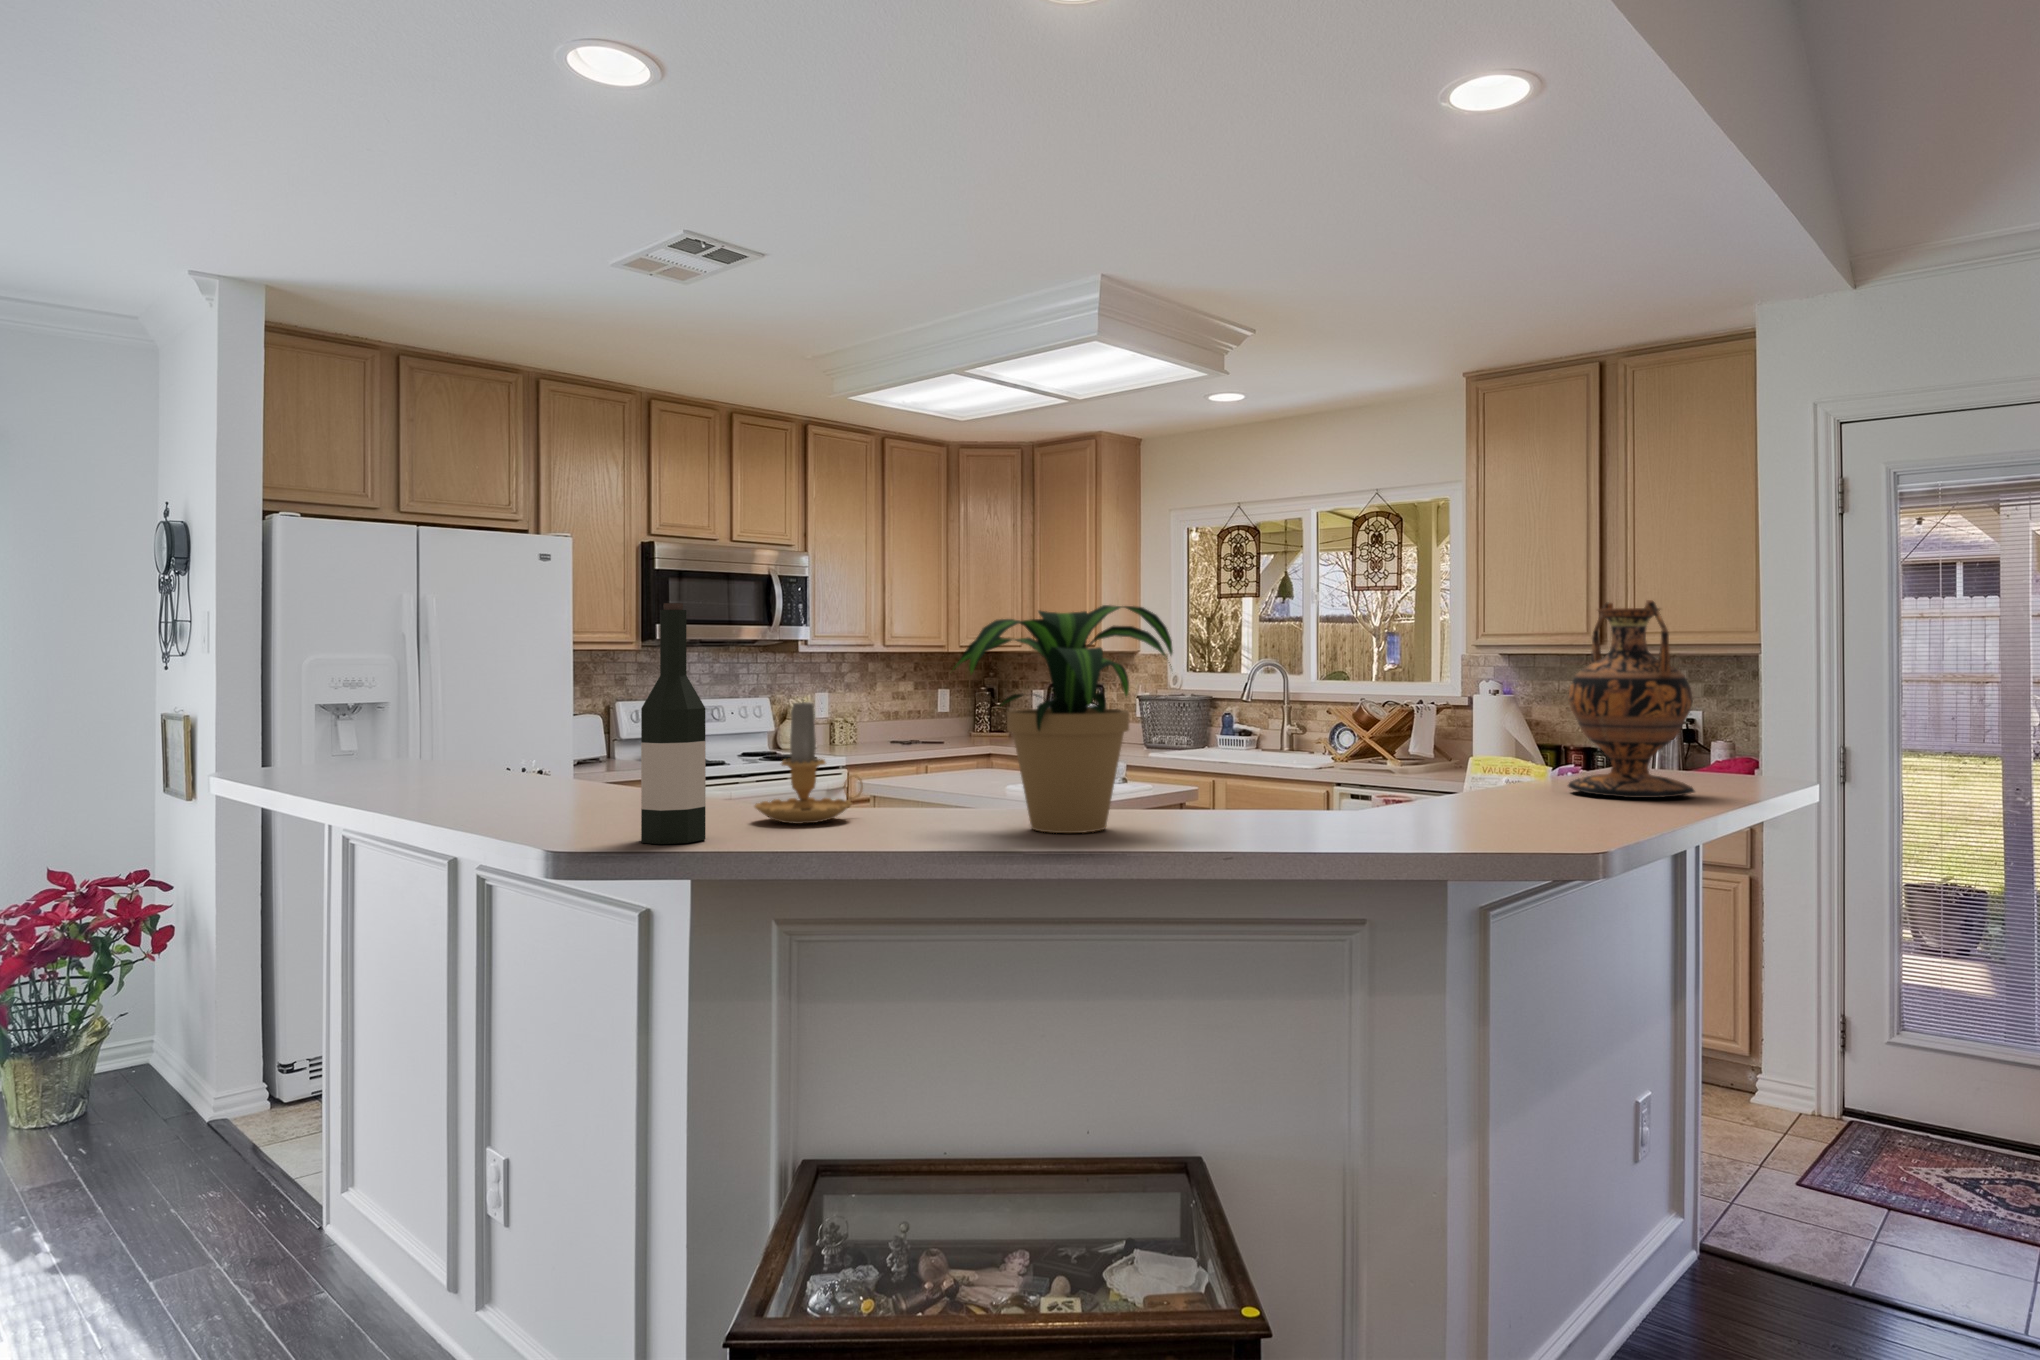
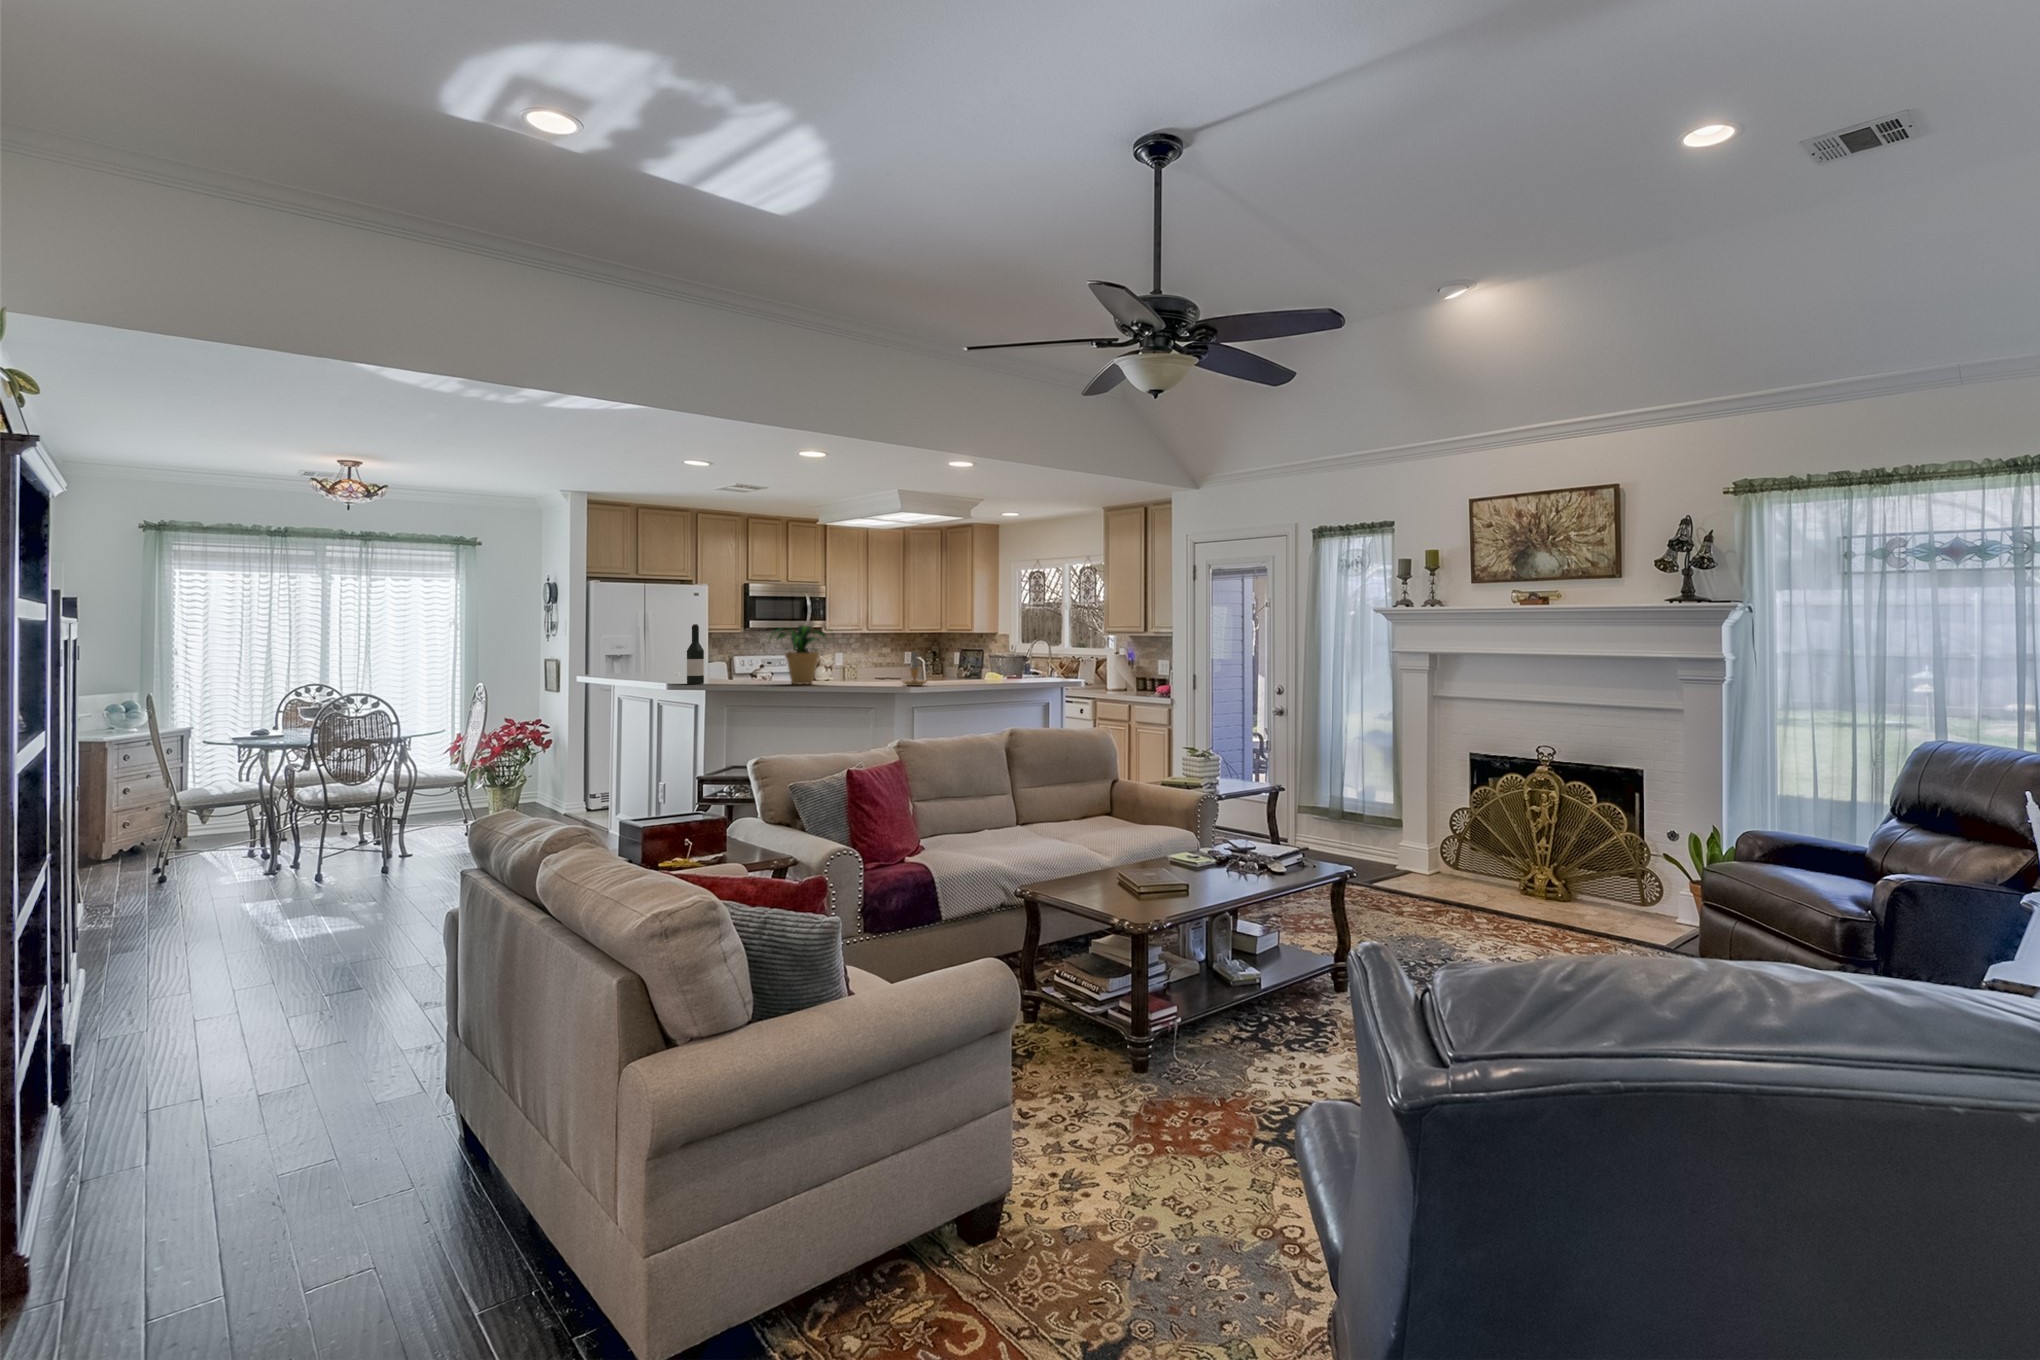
vase: present [1568,600,1694,798] -> none [995,620,1032,683]
candle: present [755,701,863,824] -> present [902,652,927,686]

